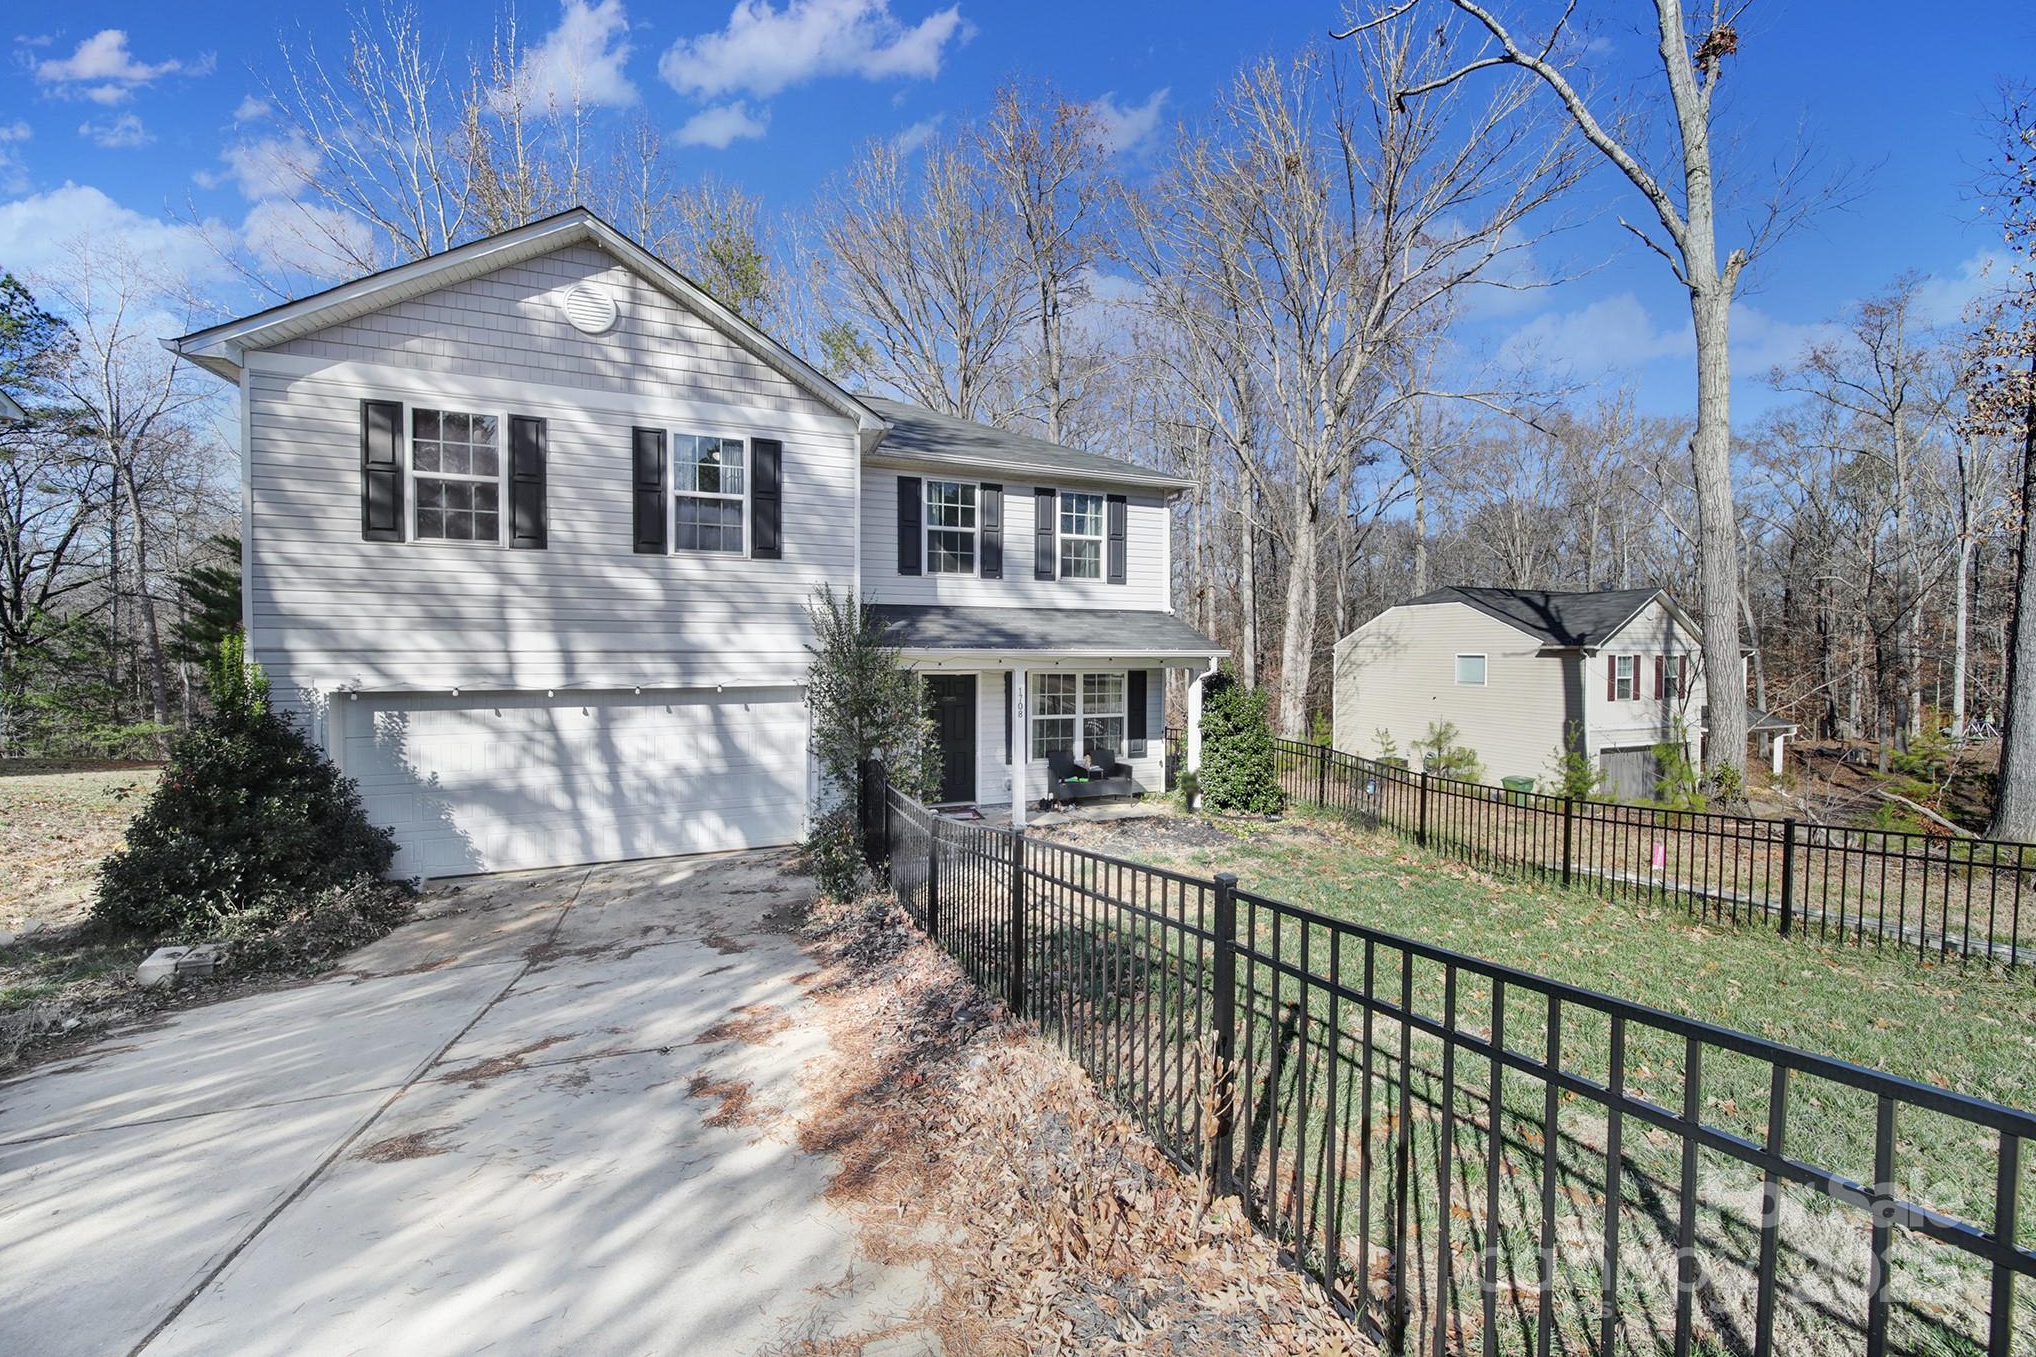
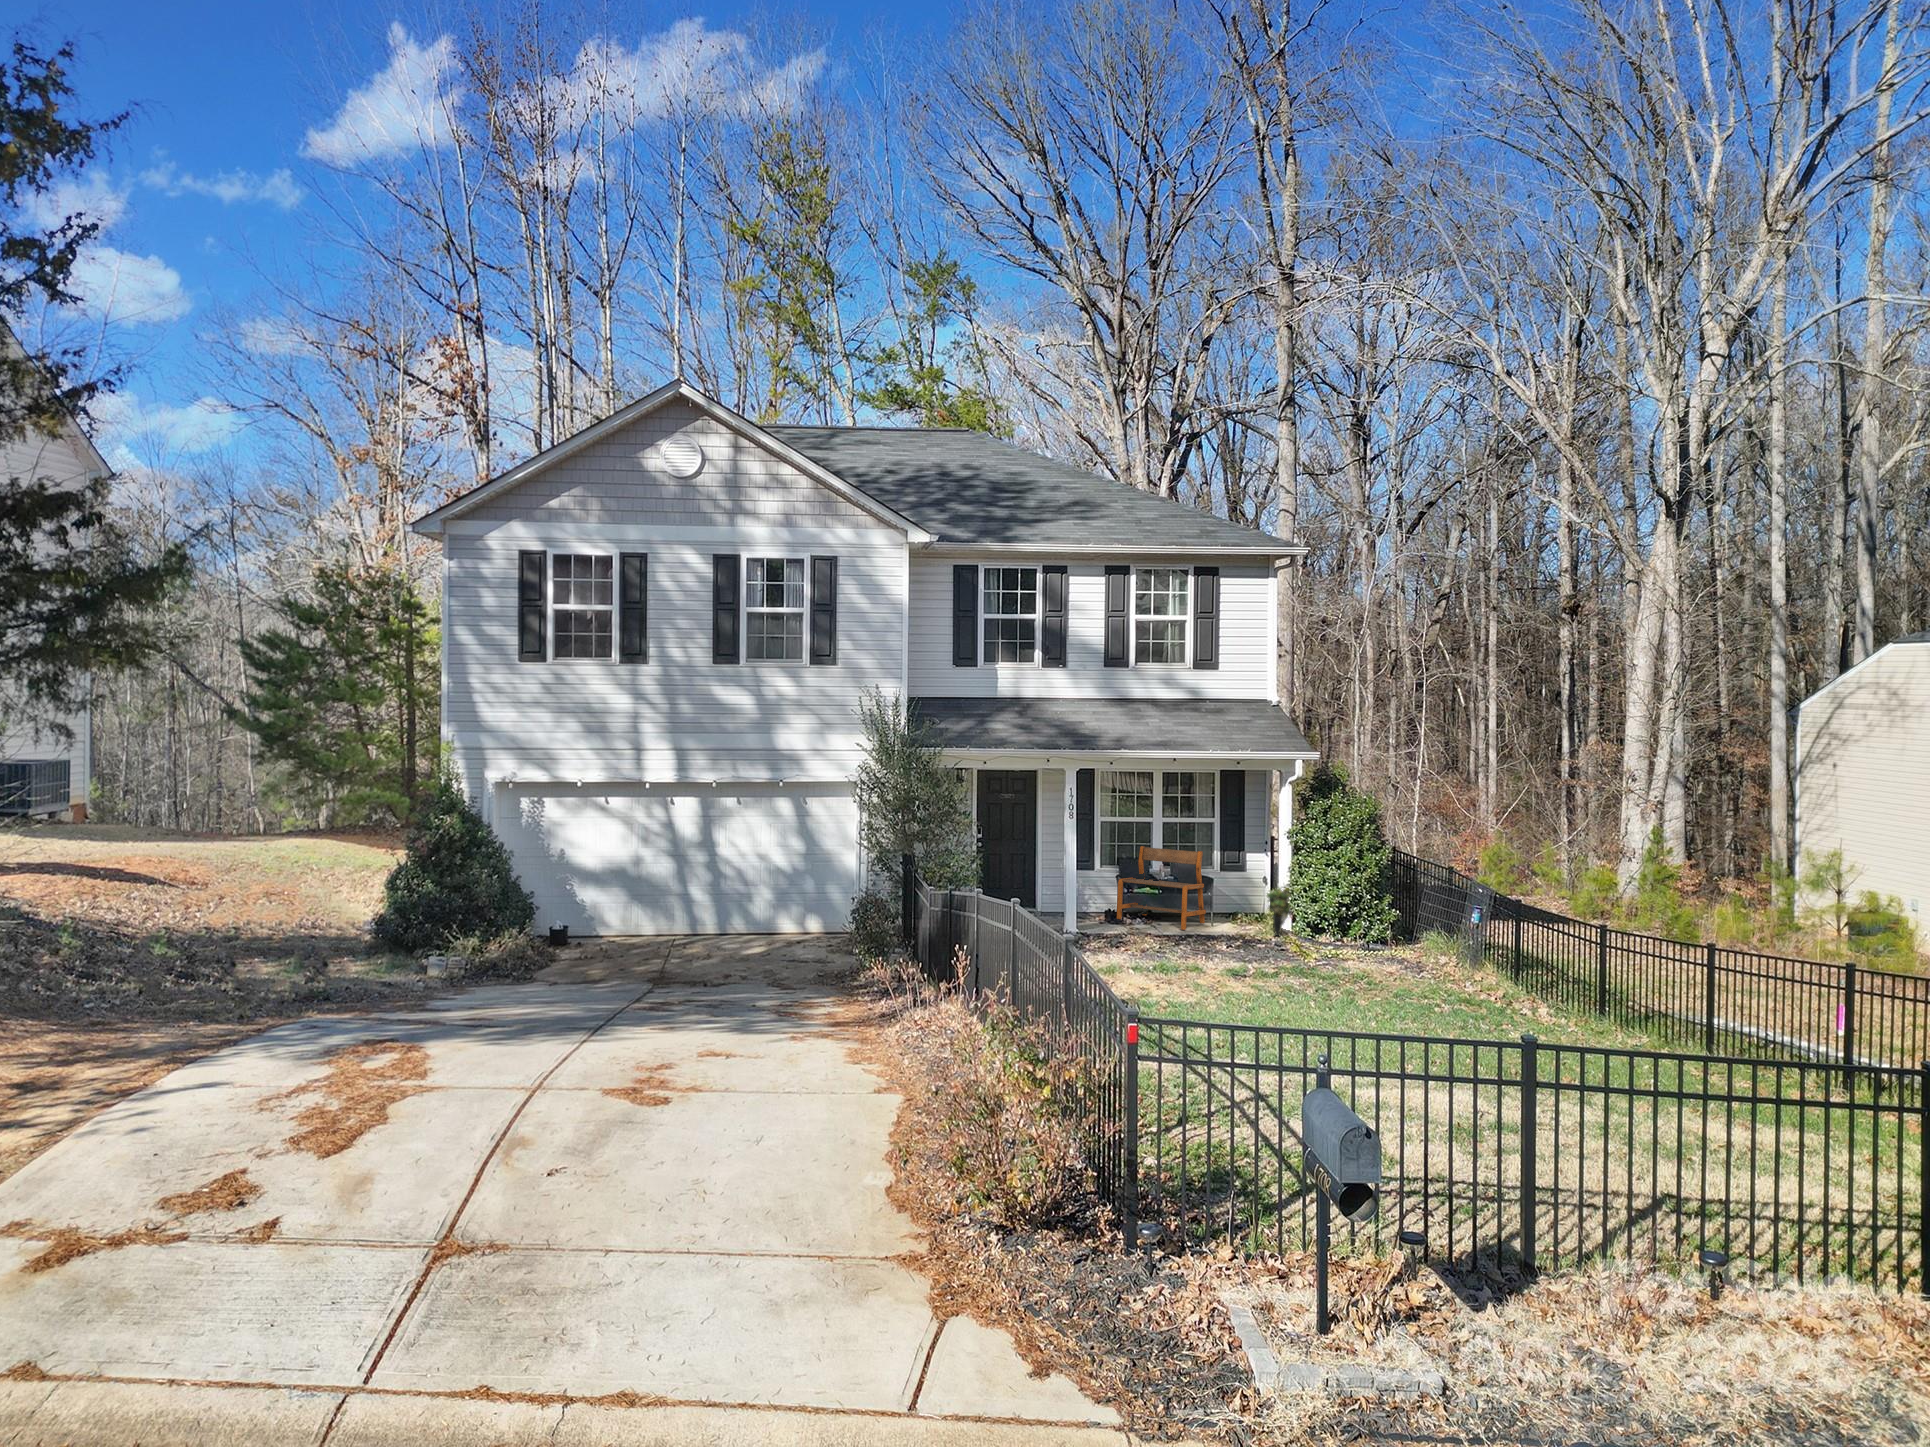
bench: none [1048,740,1126,811] -> present [1117,846,1206,930]

